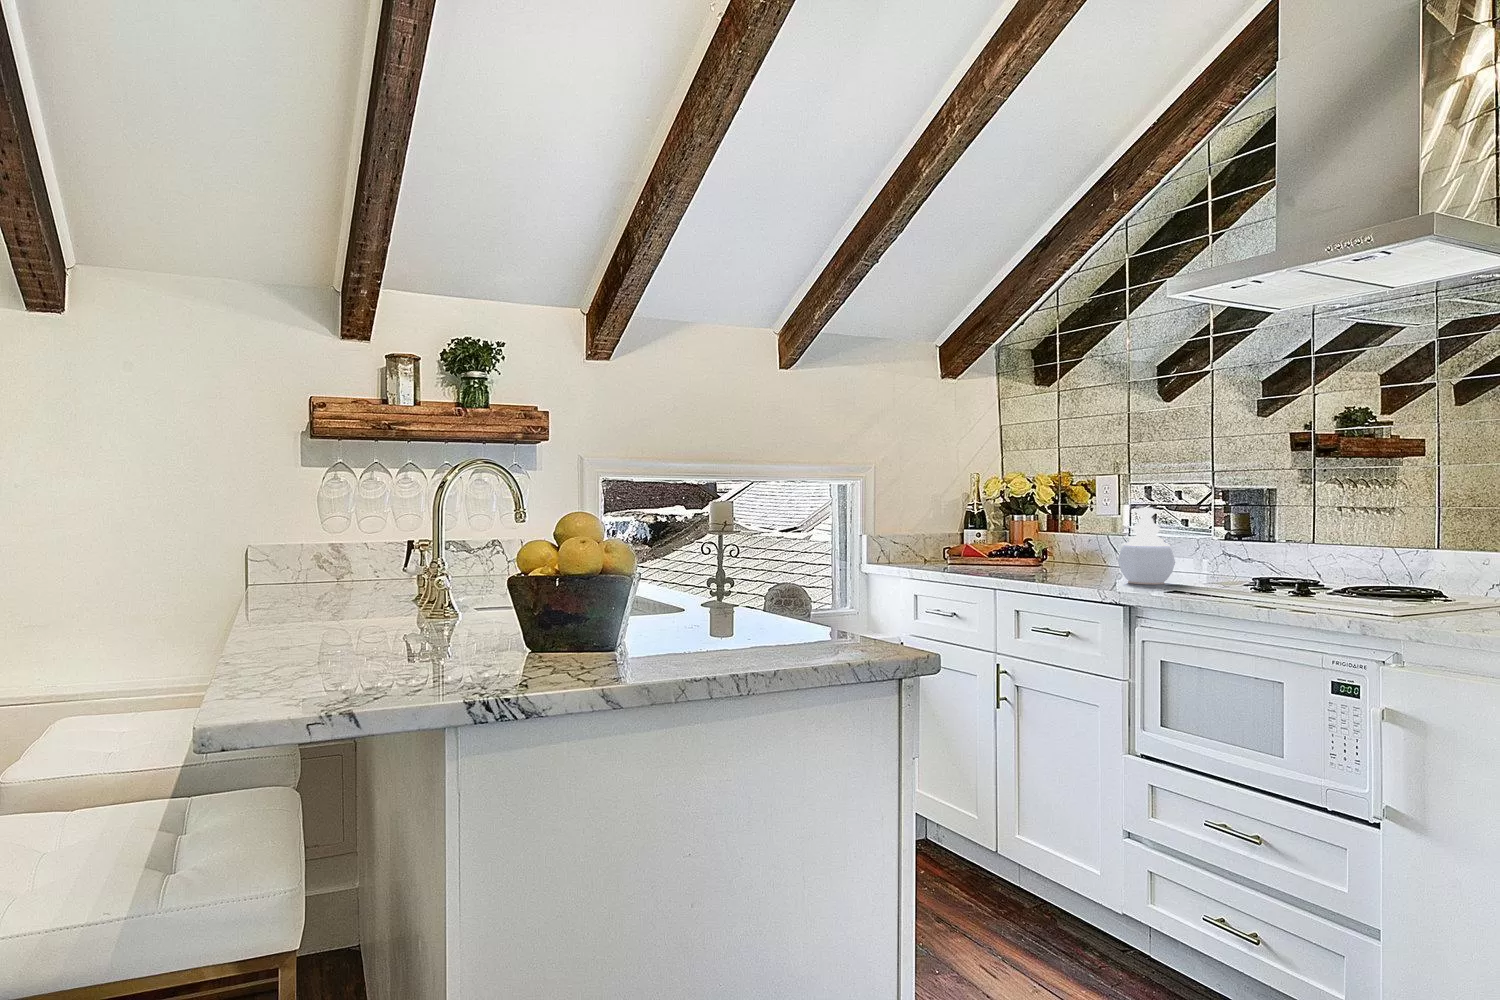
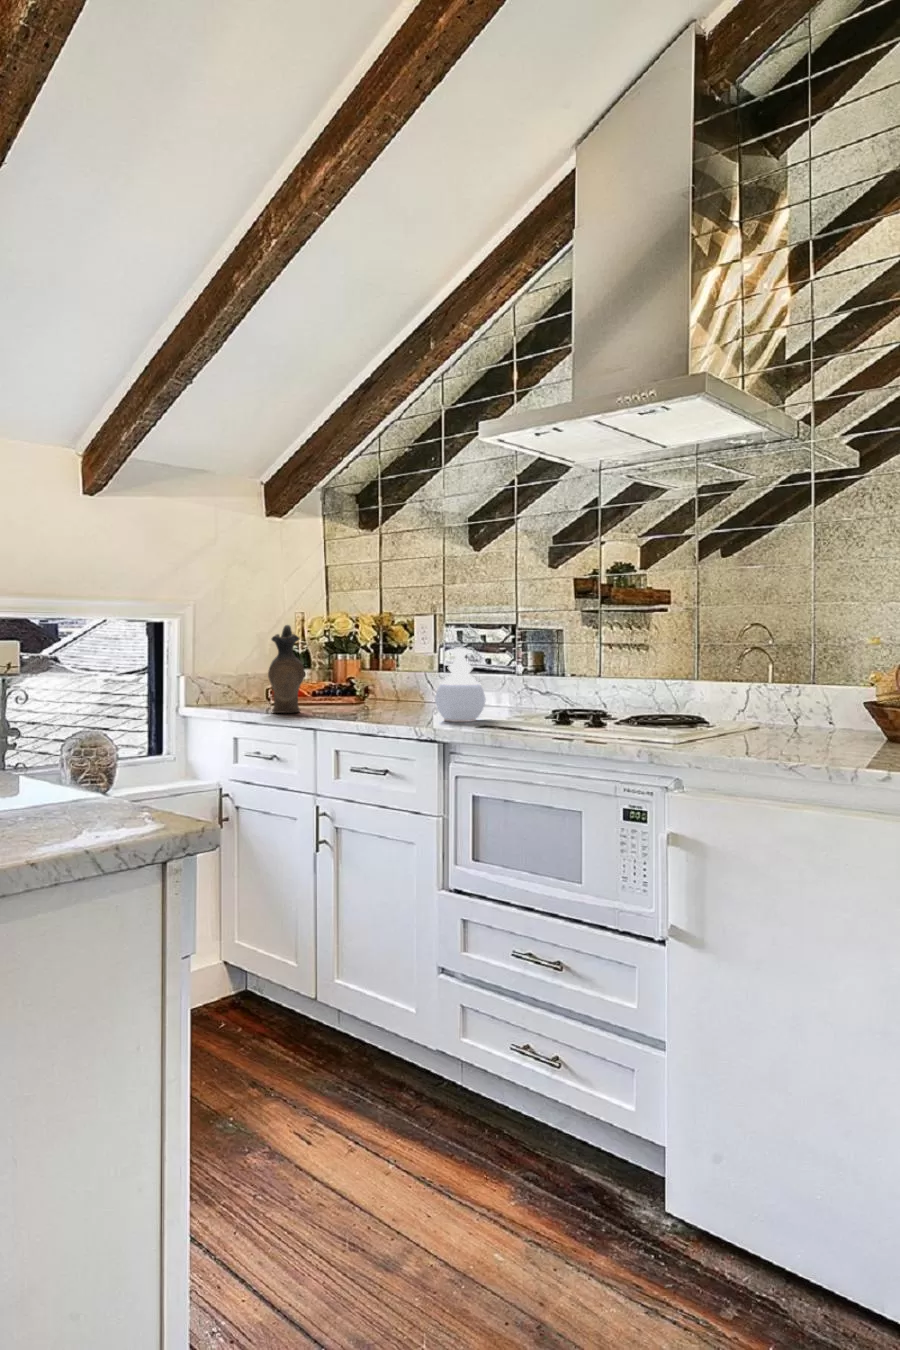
ceramic pitcher: none [945,485,982,571] -> present [268,625,305,713]

